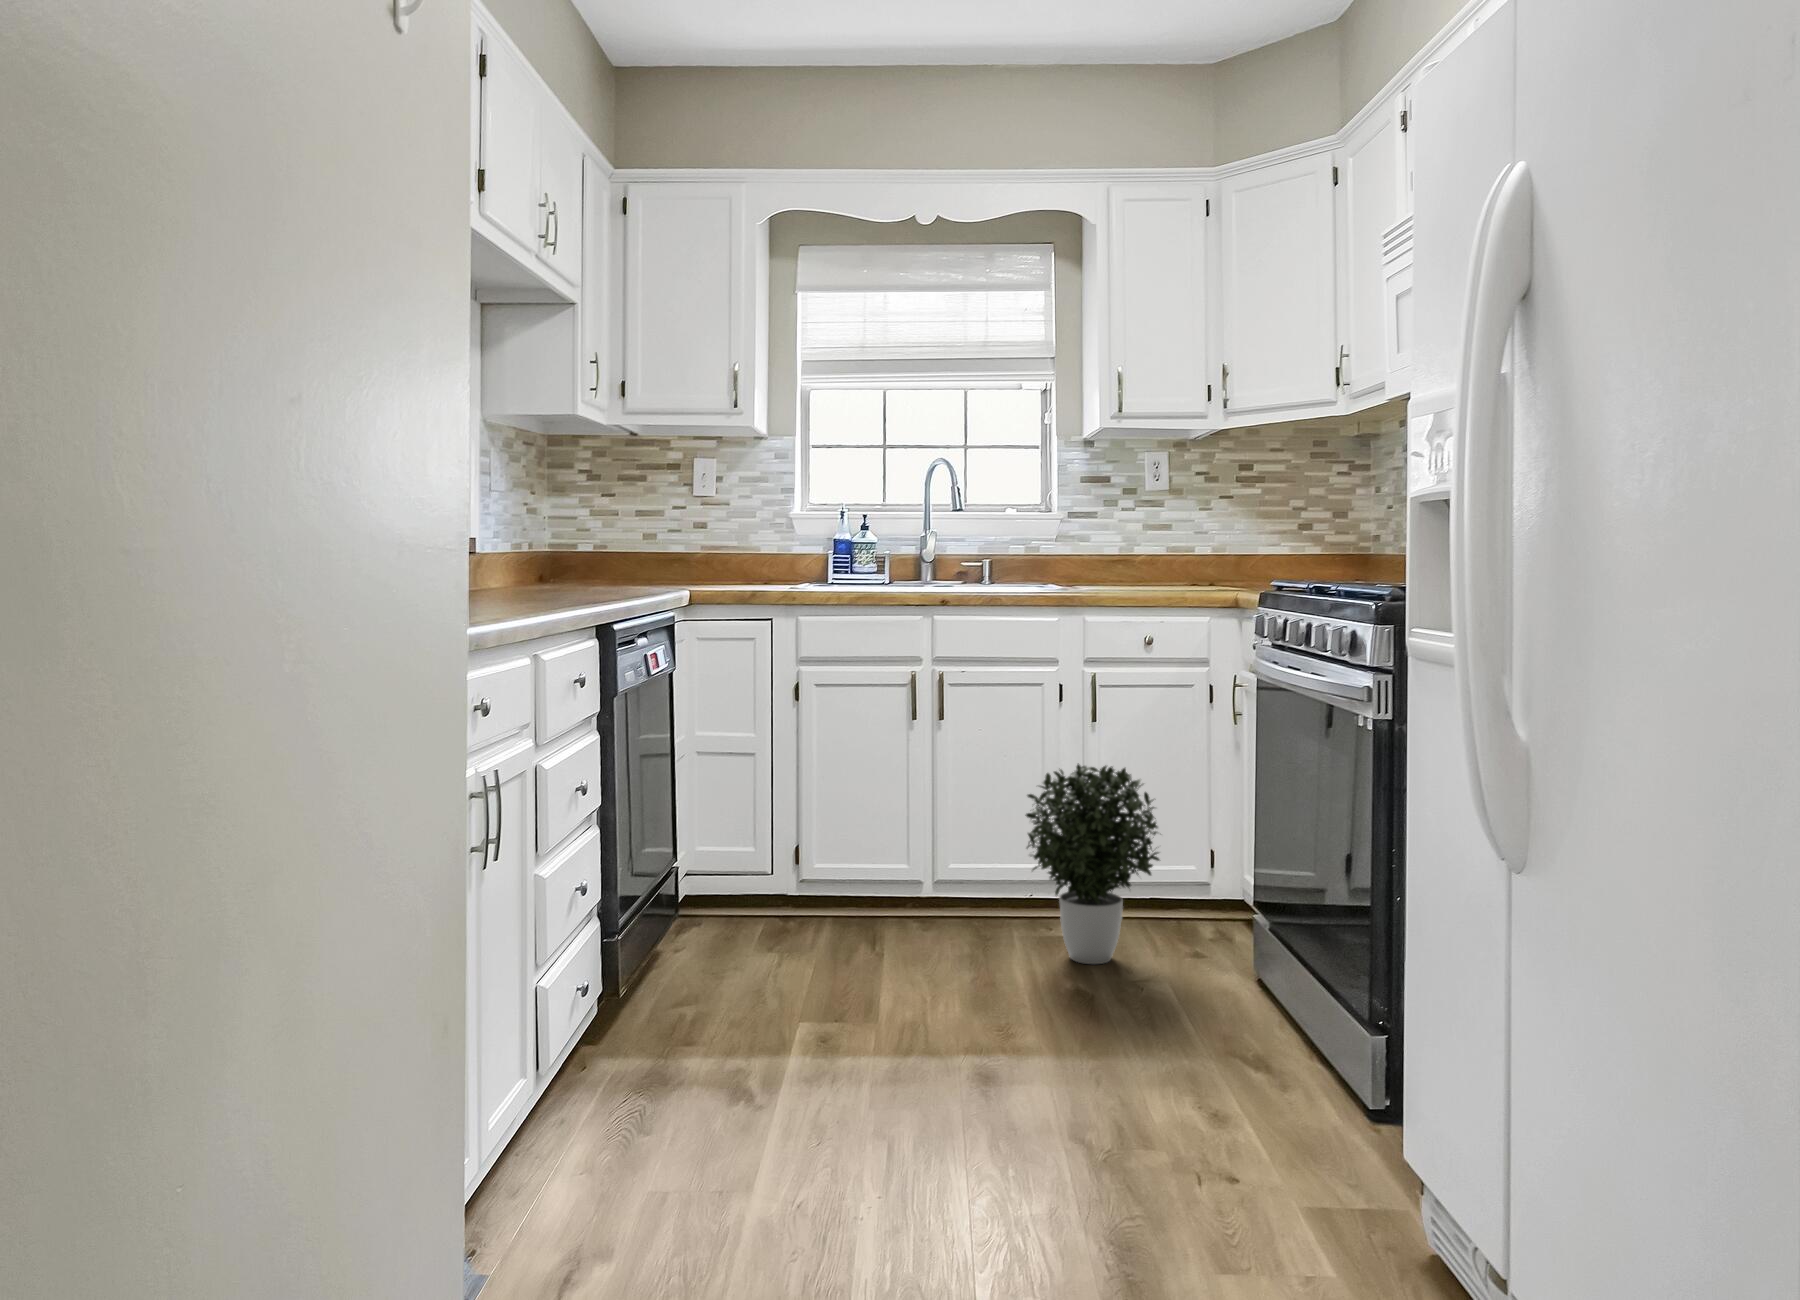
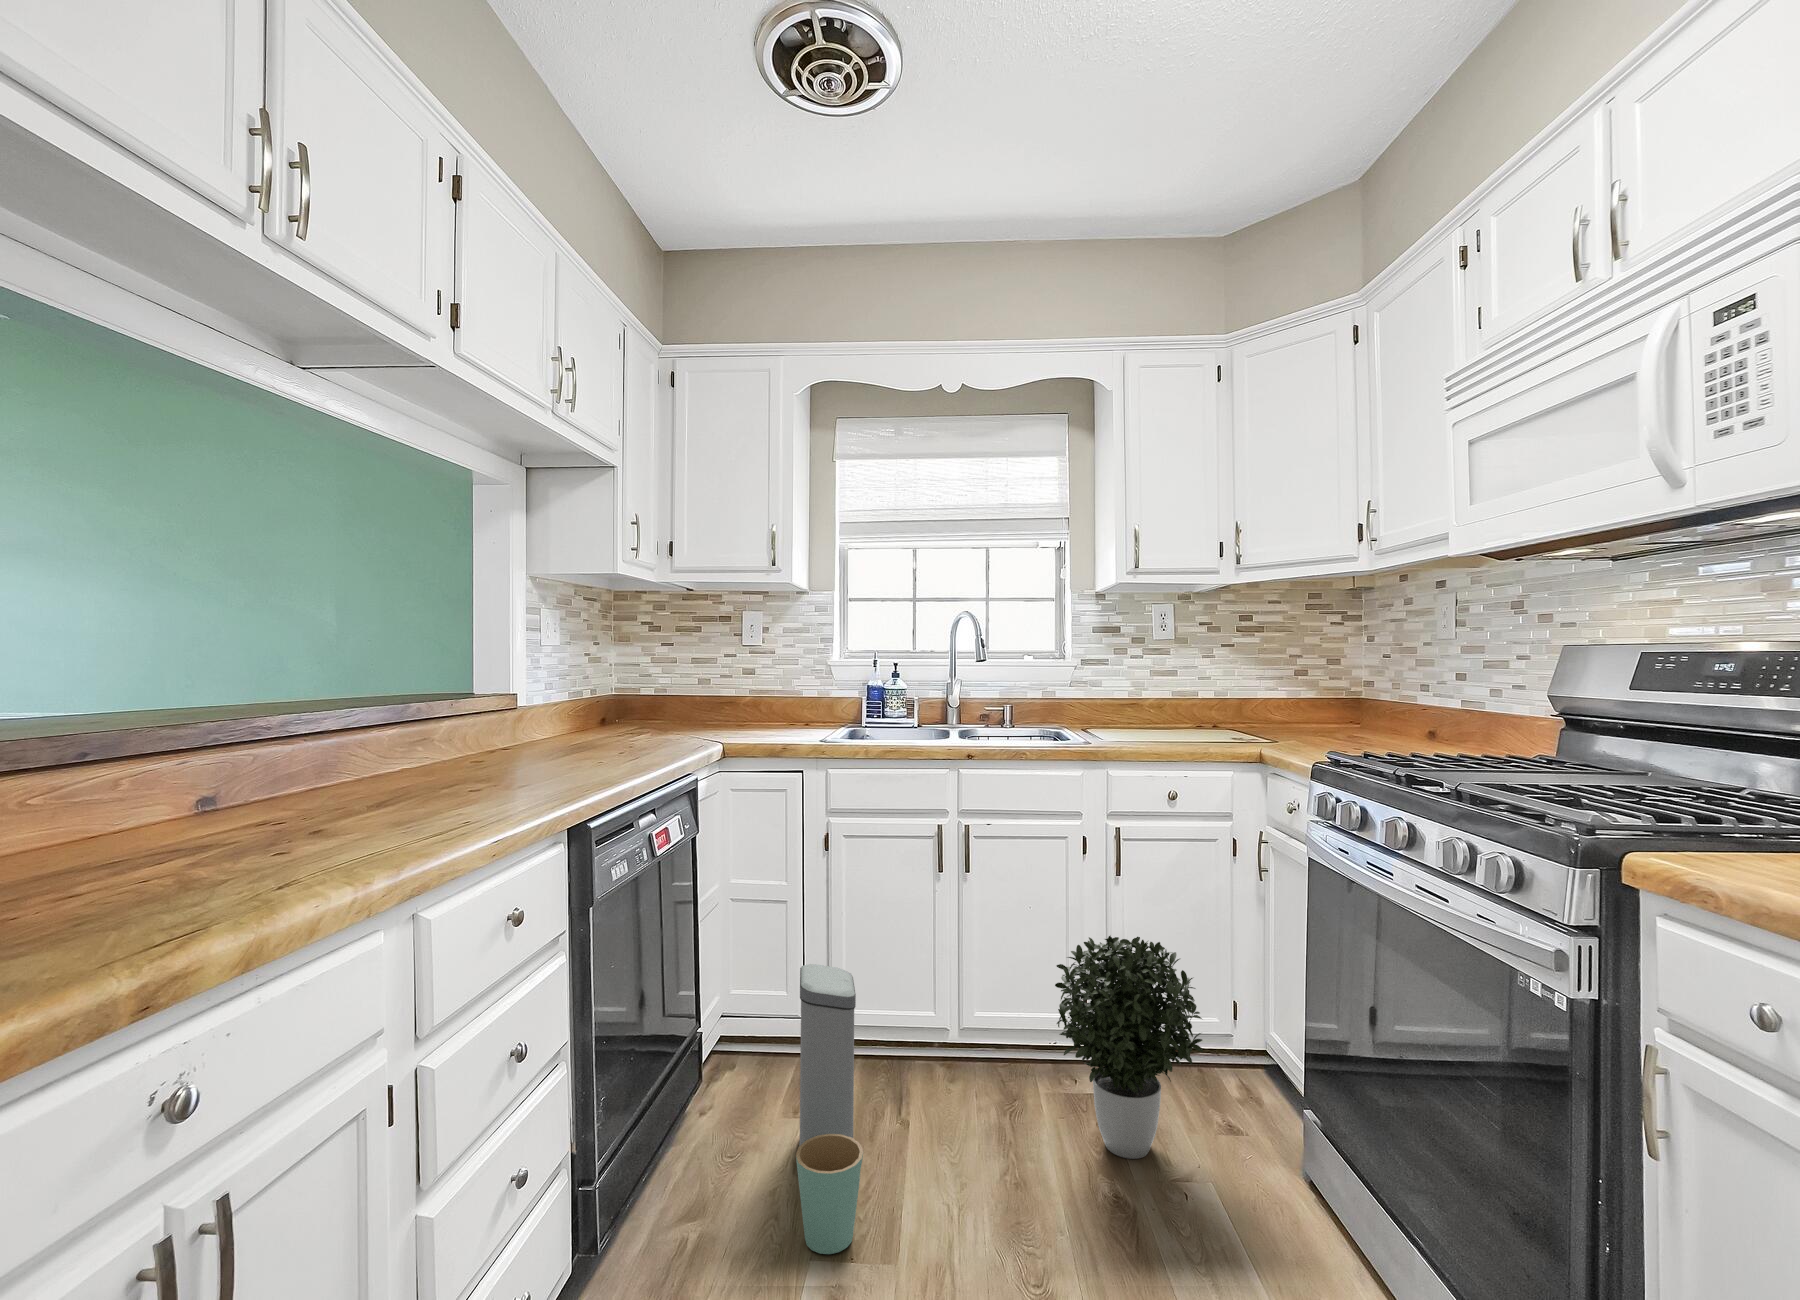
trash can: none [777,793,843,1012] -> present [796,964,863,1254]

